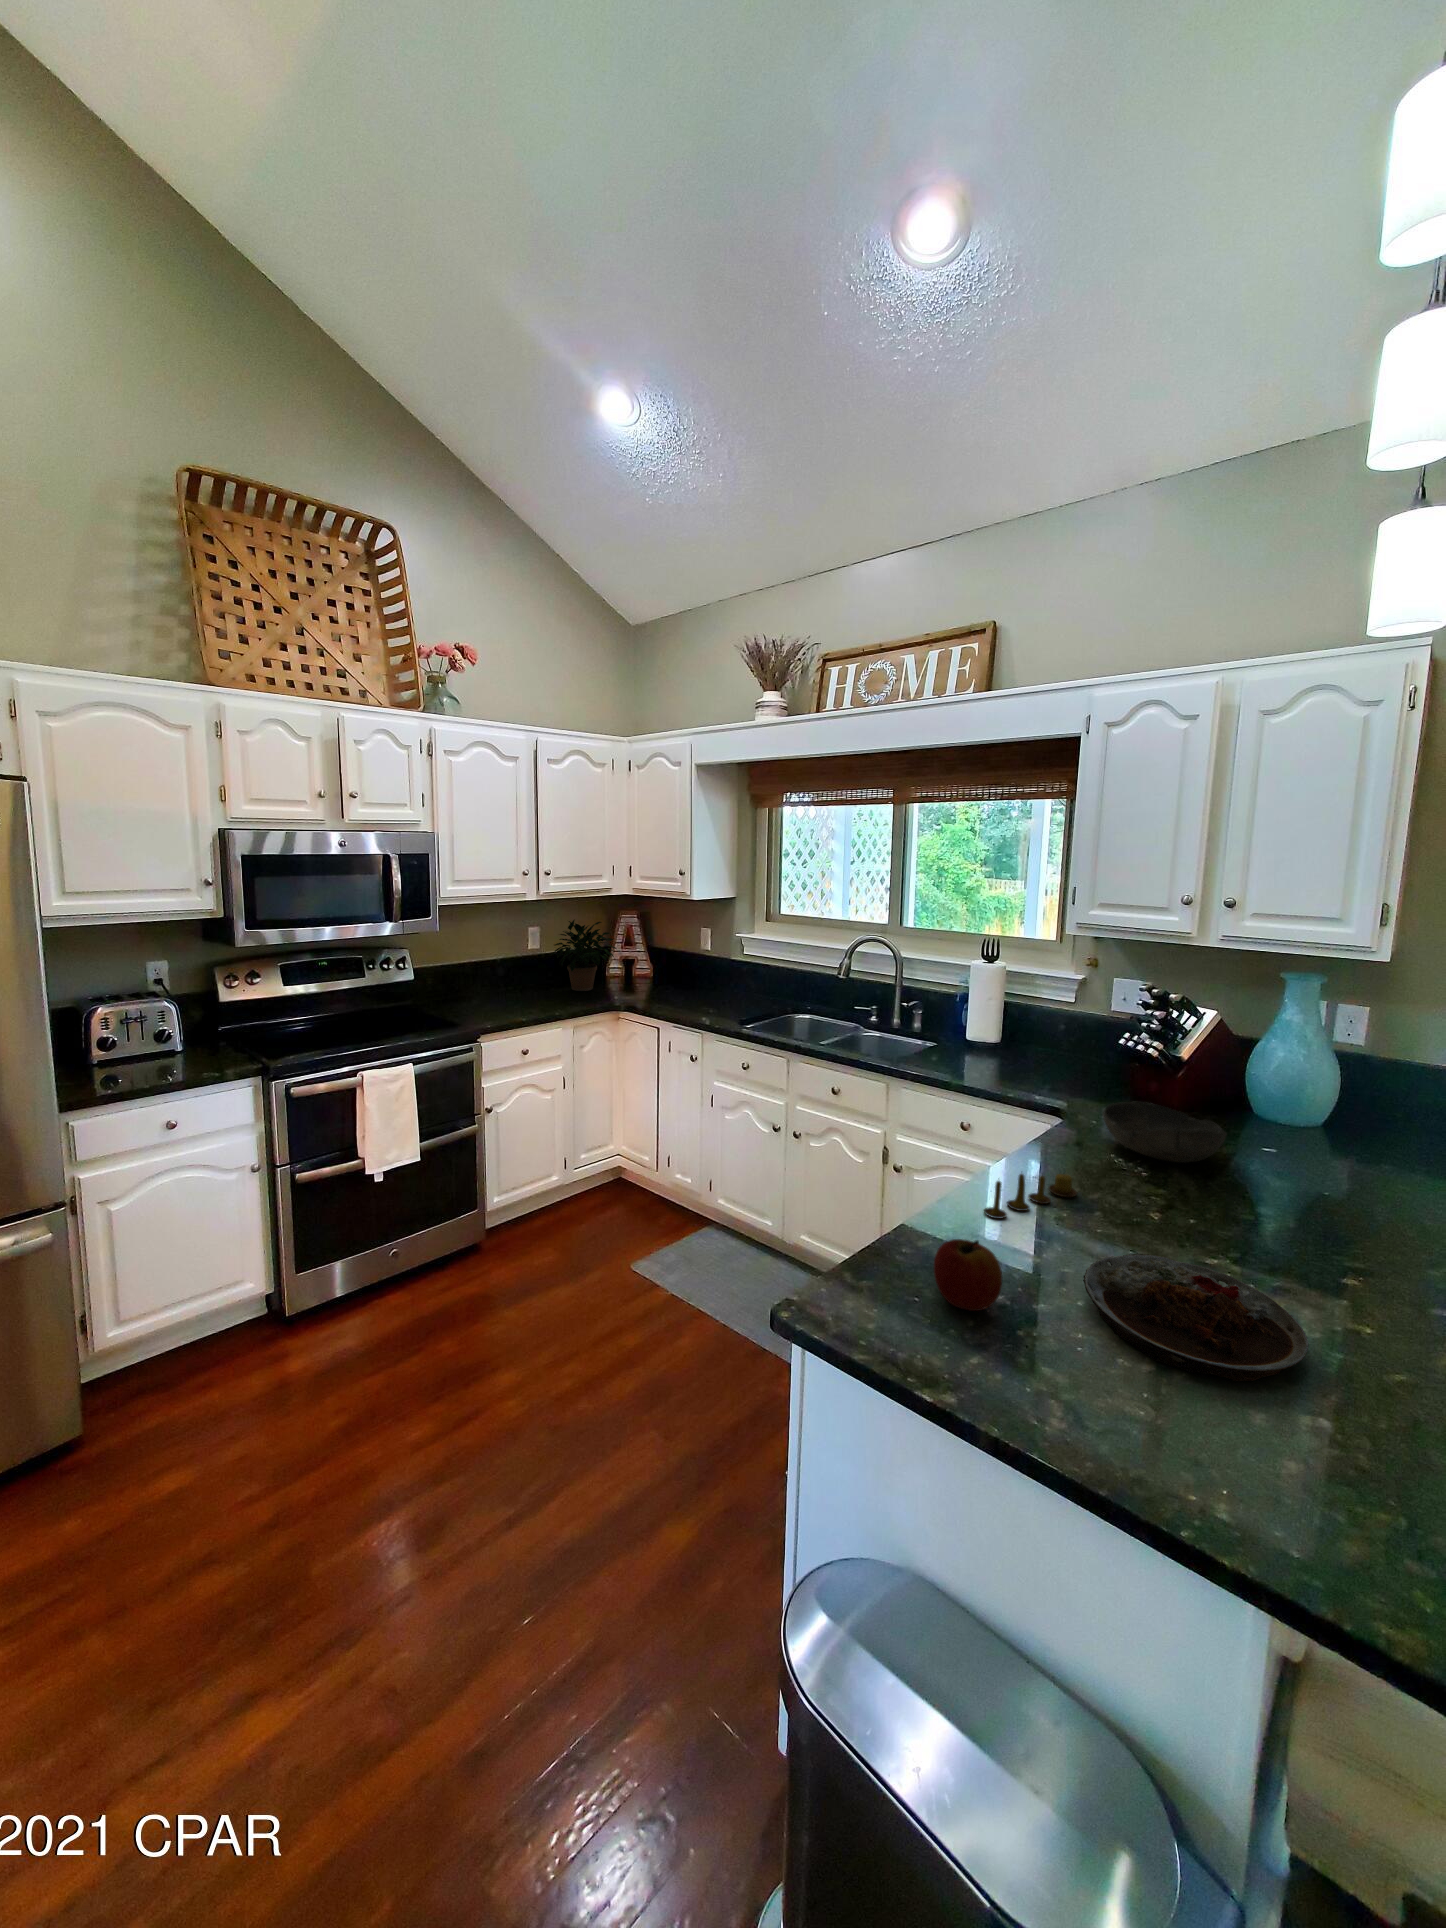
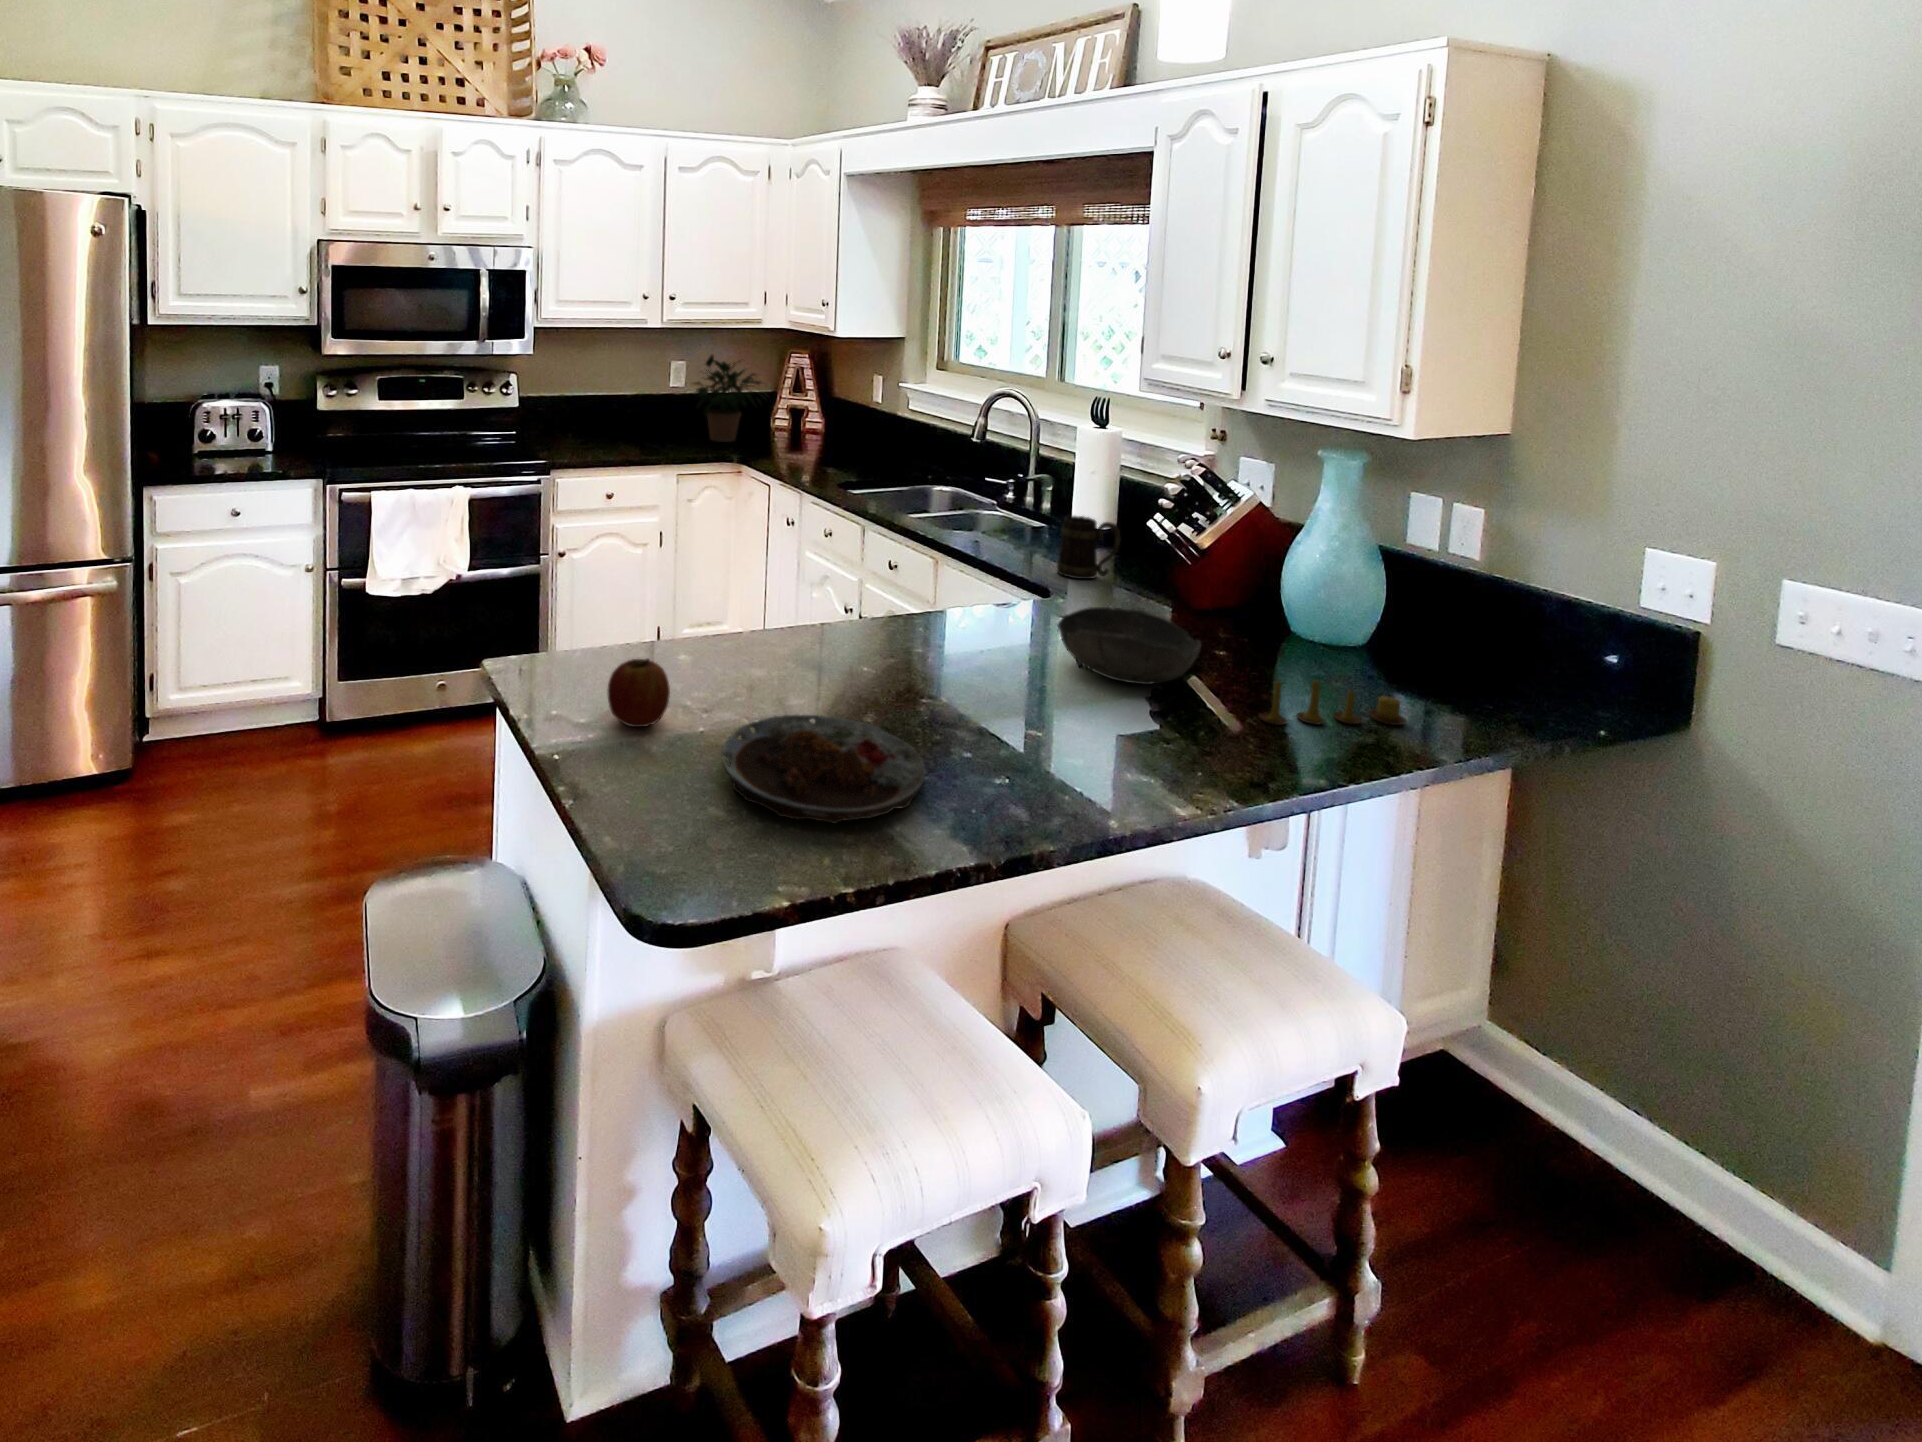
mug: none [978,1028,1027,1076] -> present [1057,516,1120,579]
candle: present [984,1174,1077,1219] -> present [1259,680,1406,725]

